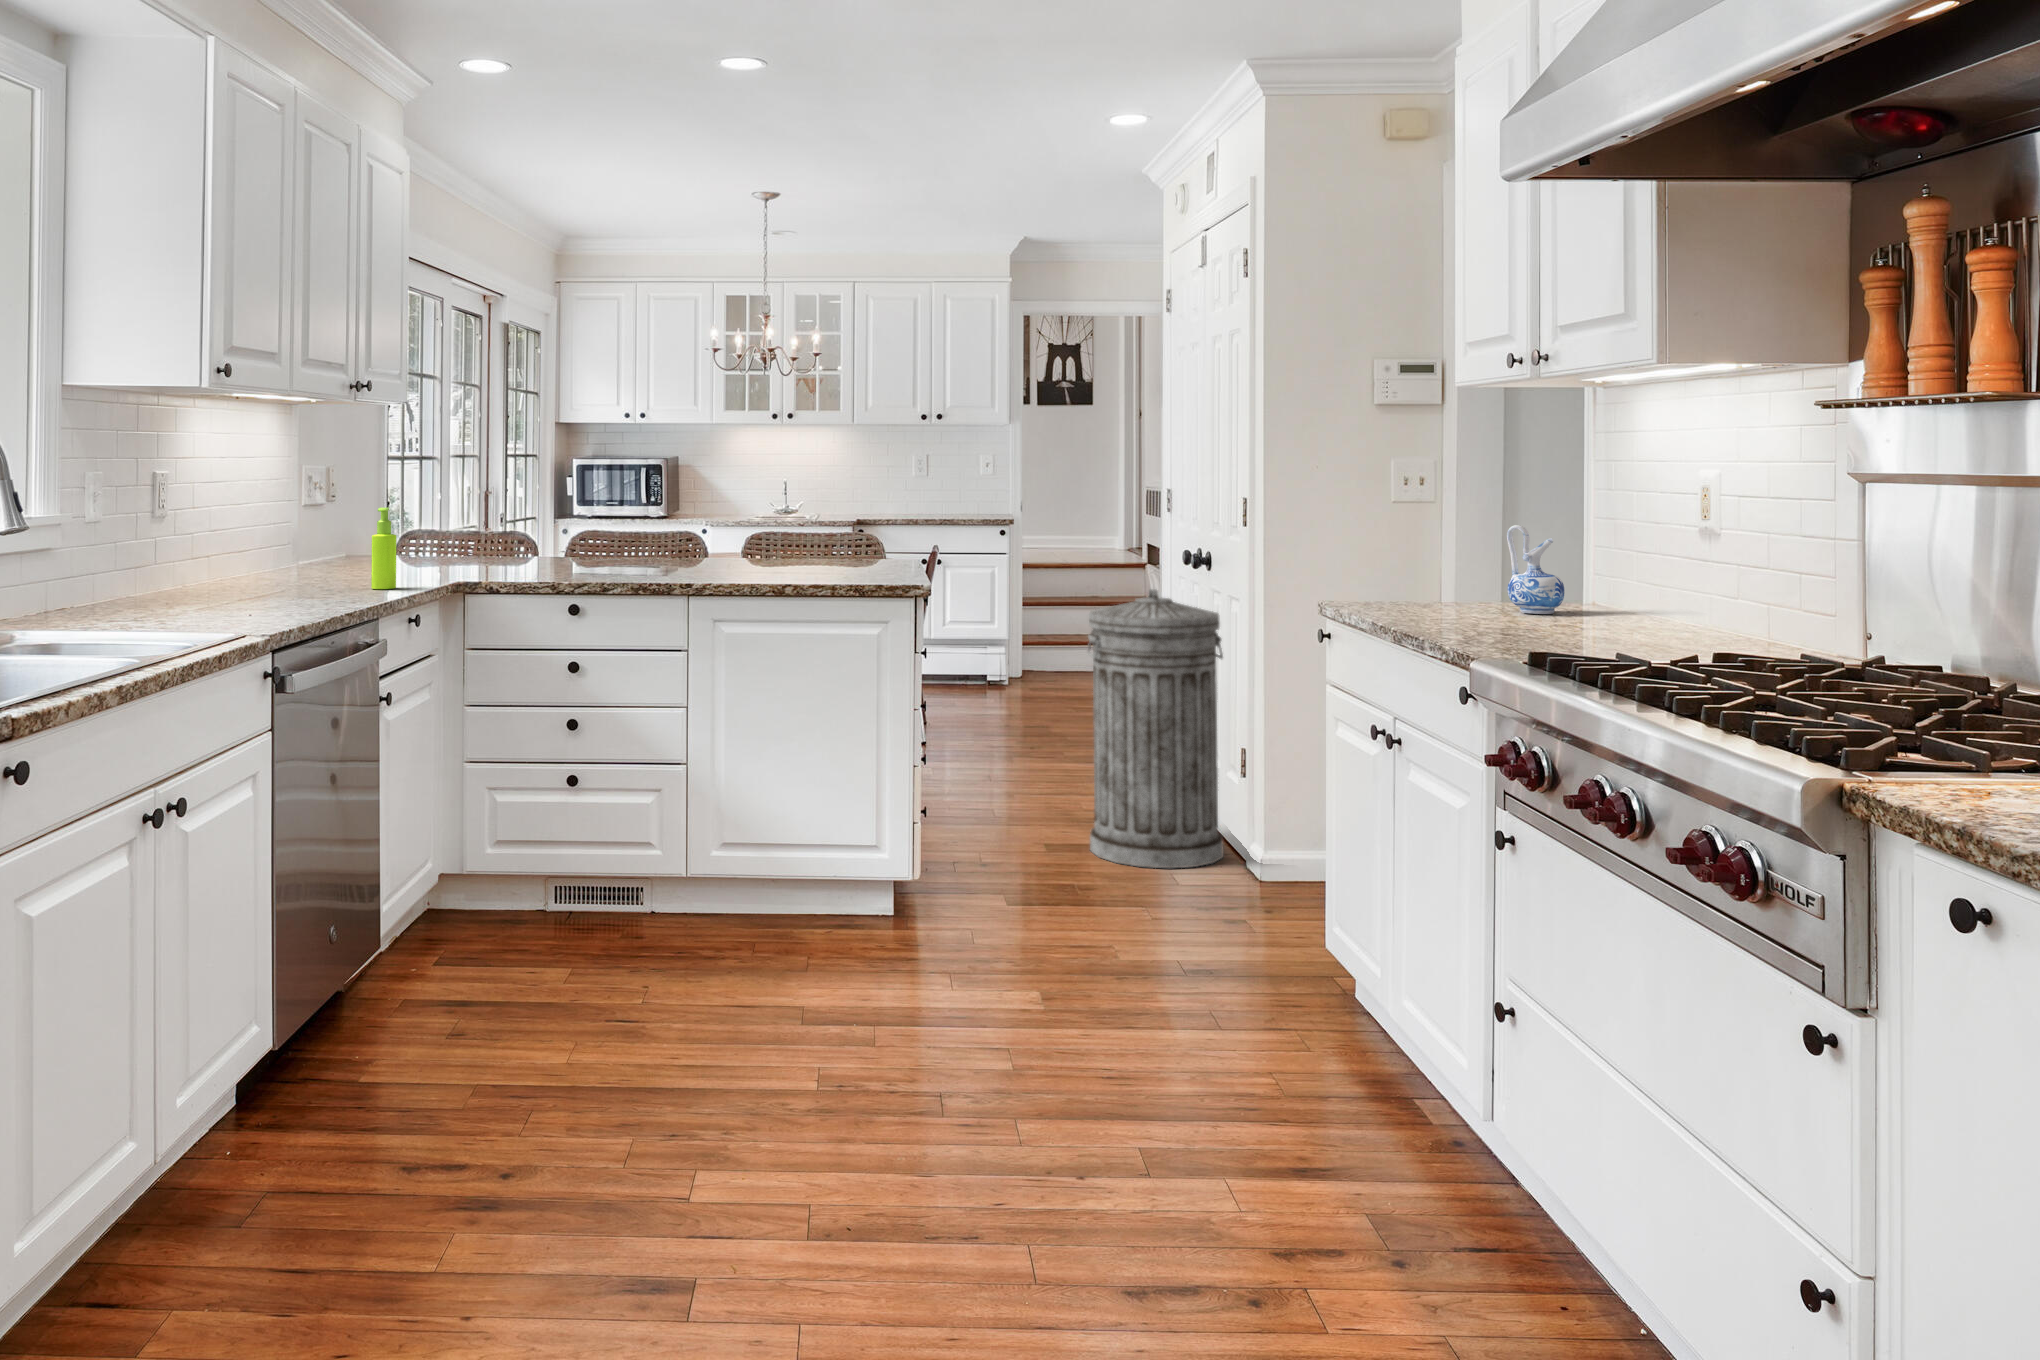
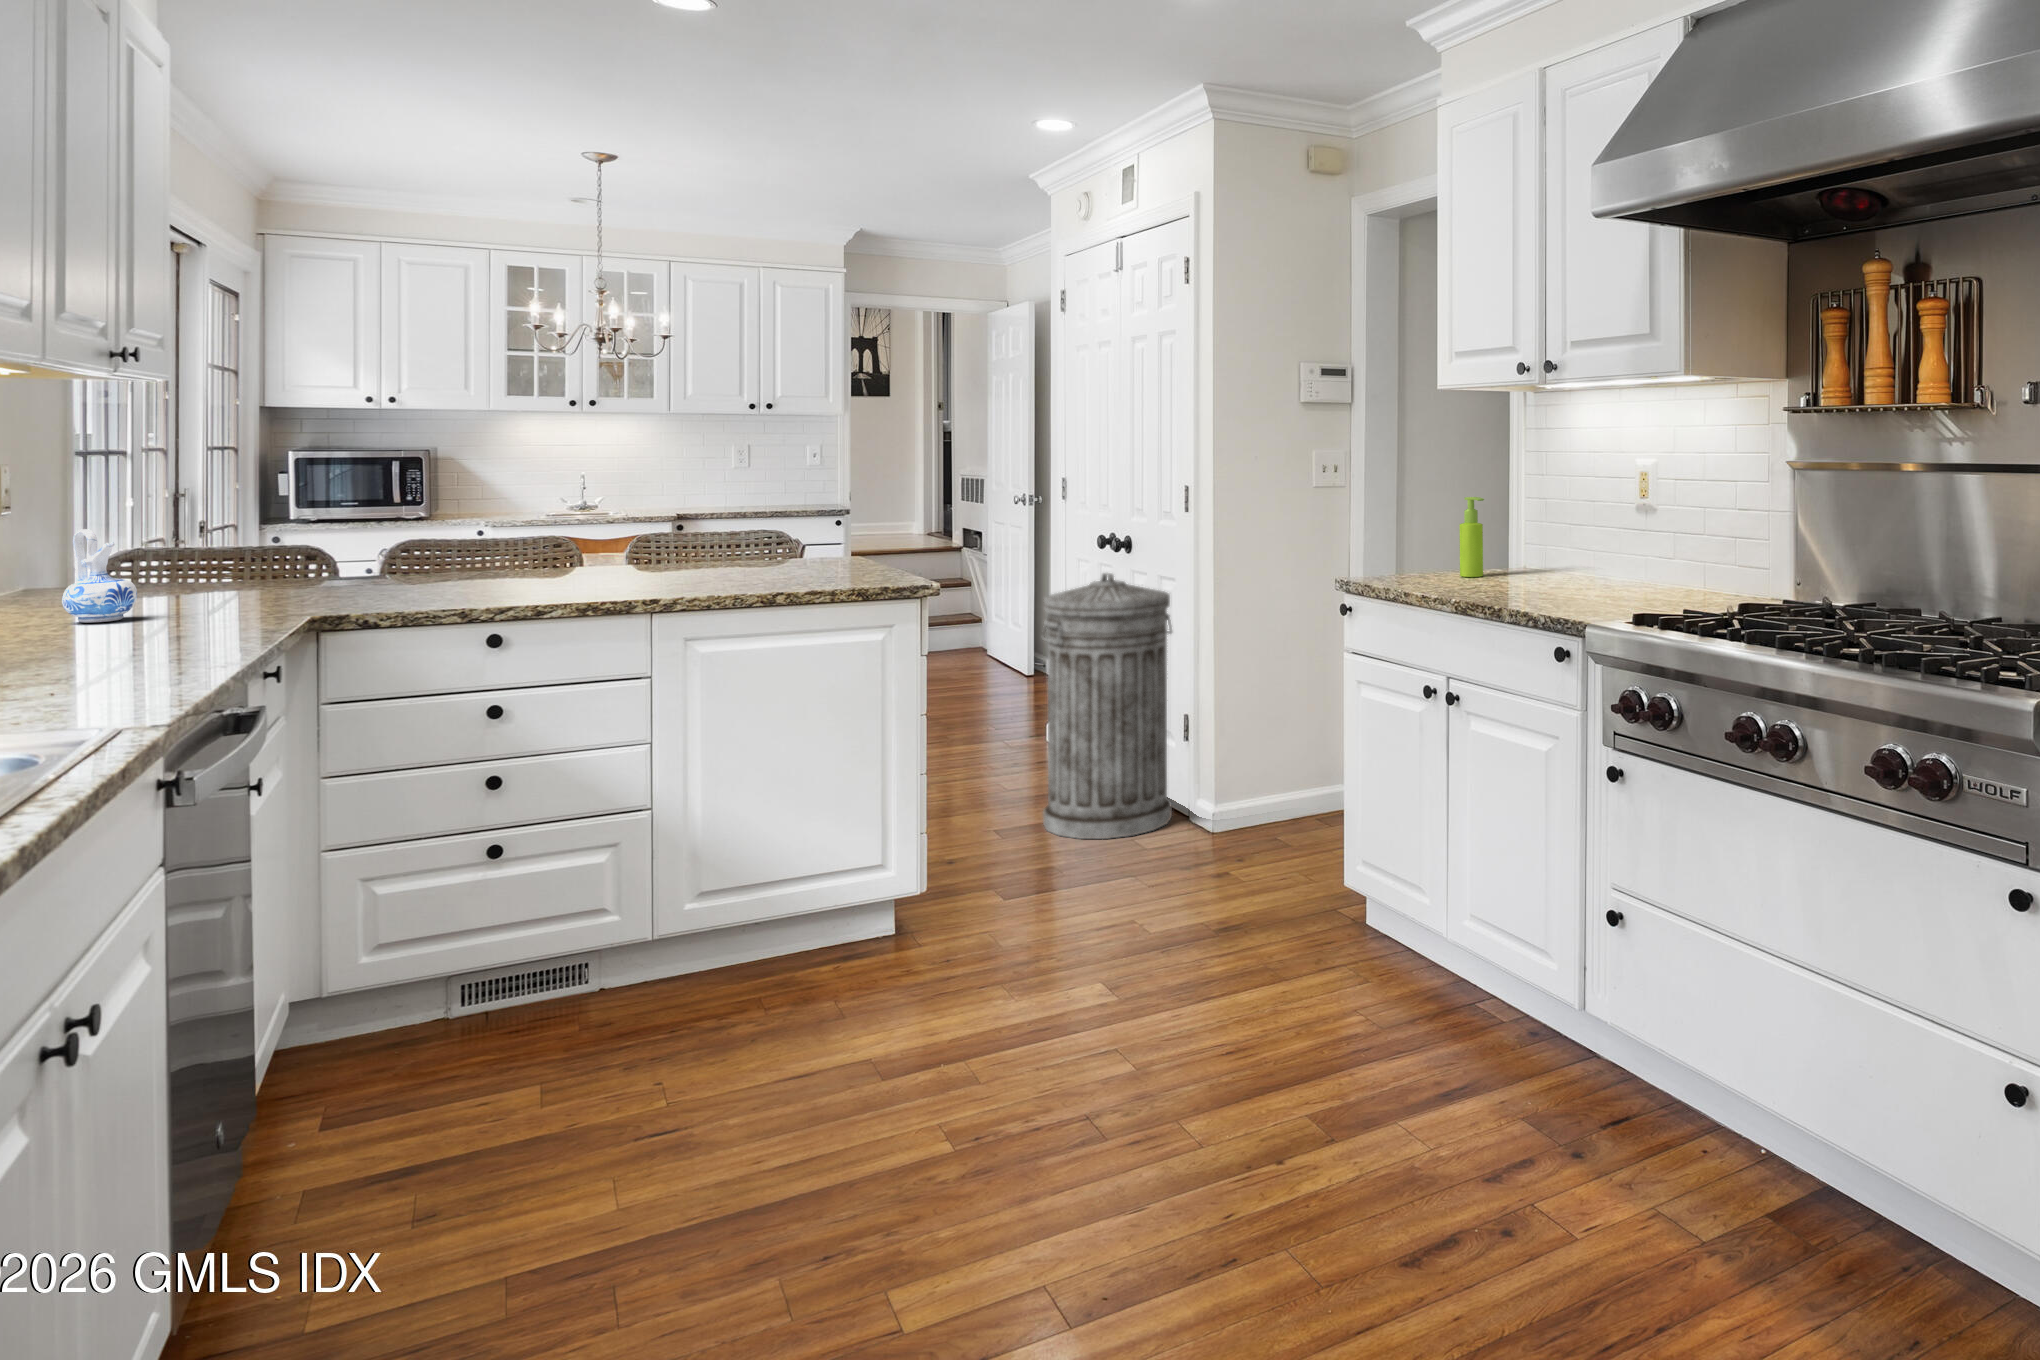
soap dispenser: present [371,508,396,589] -> present [1460,497,1484,577]
ceramic pitcher: present [1507,525,1564,614] -> present [62,529,137,622]

